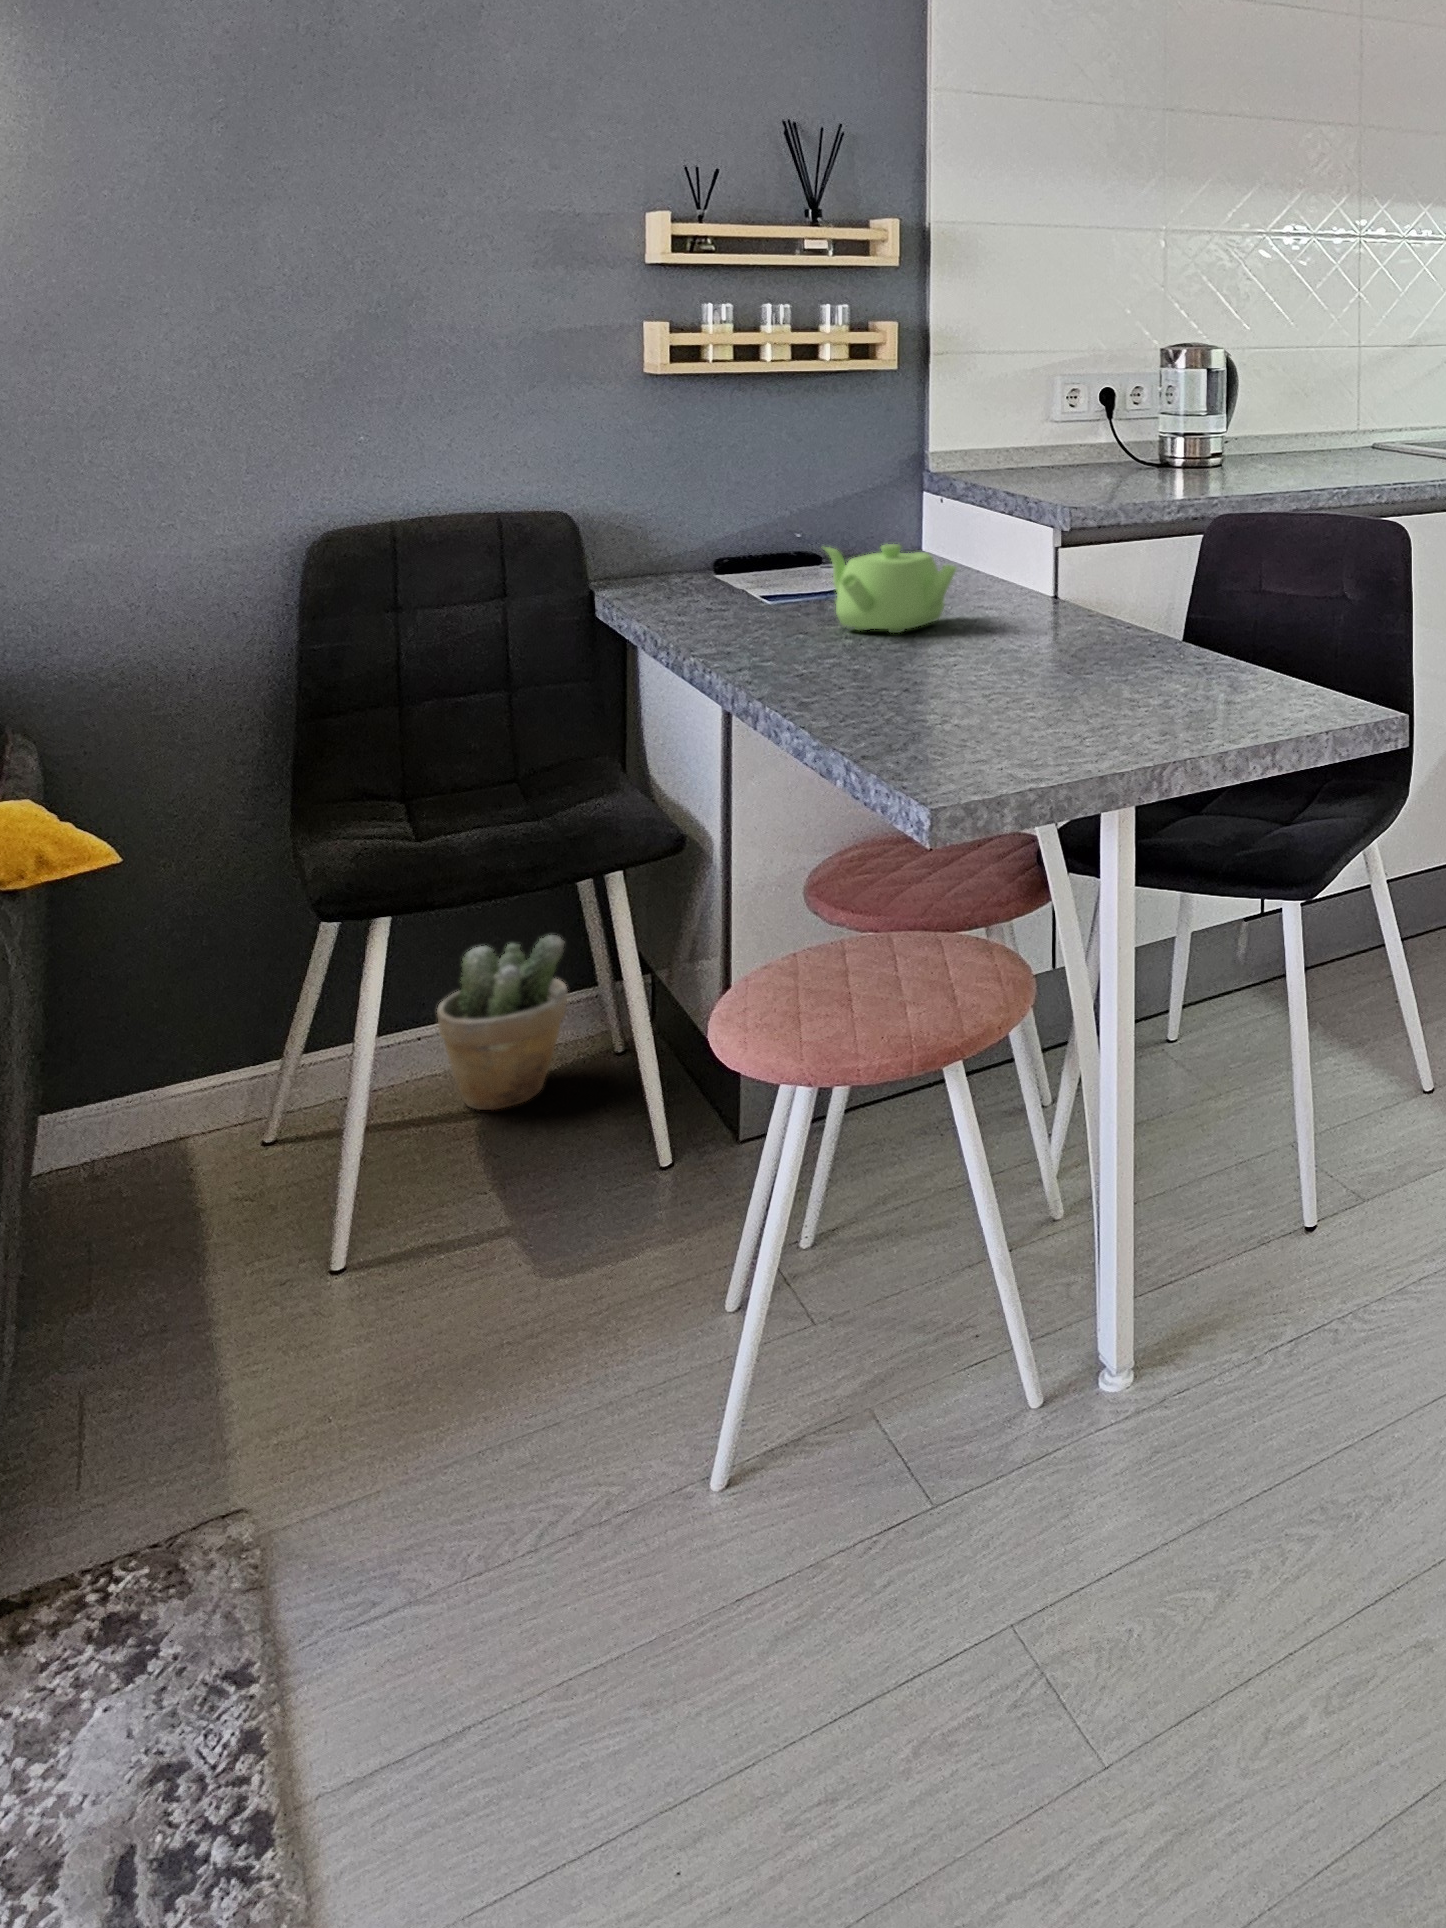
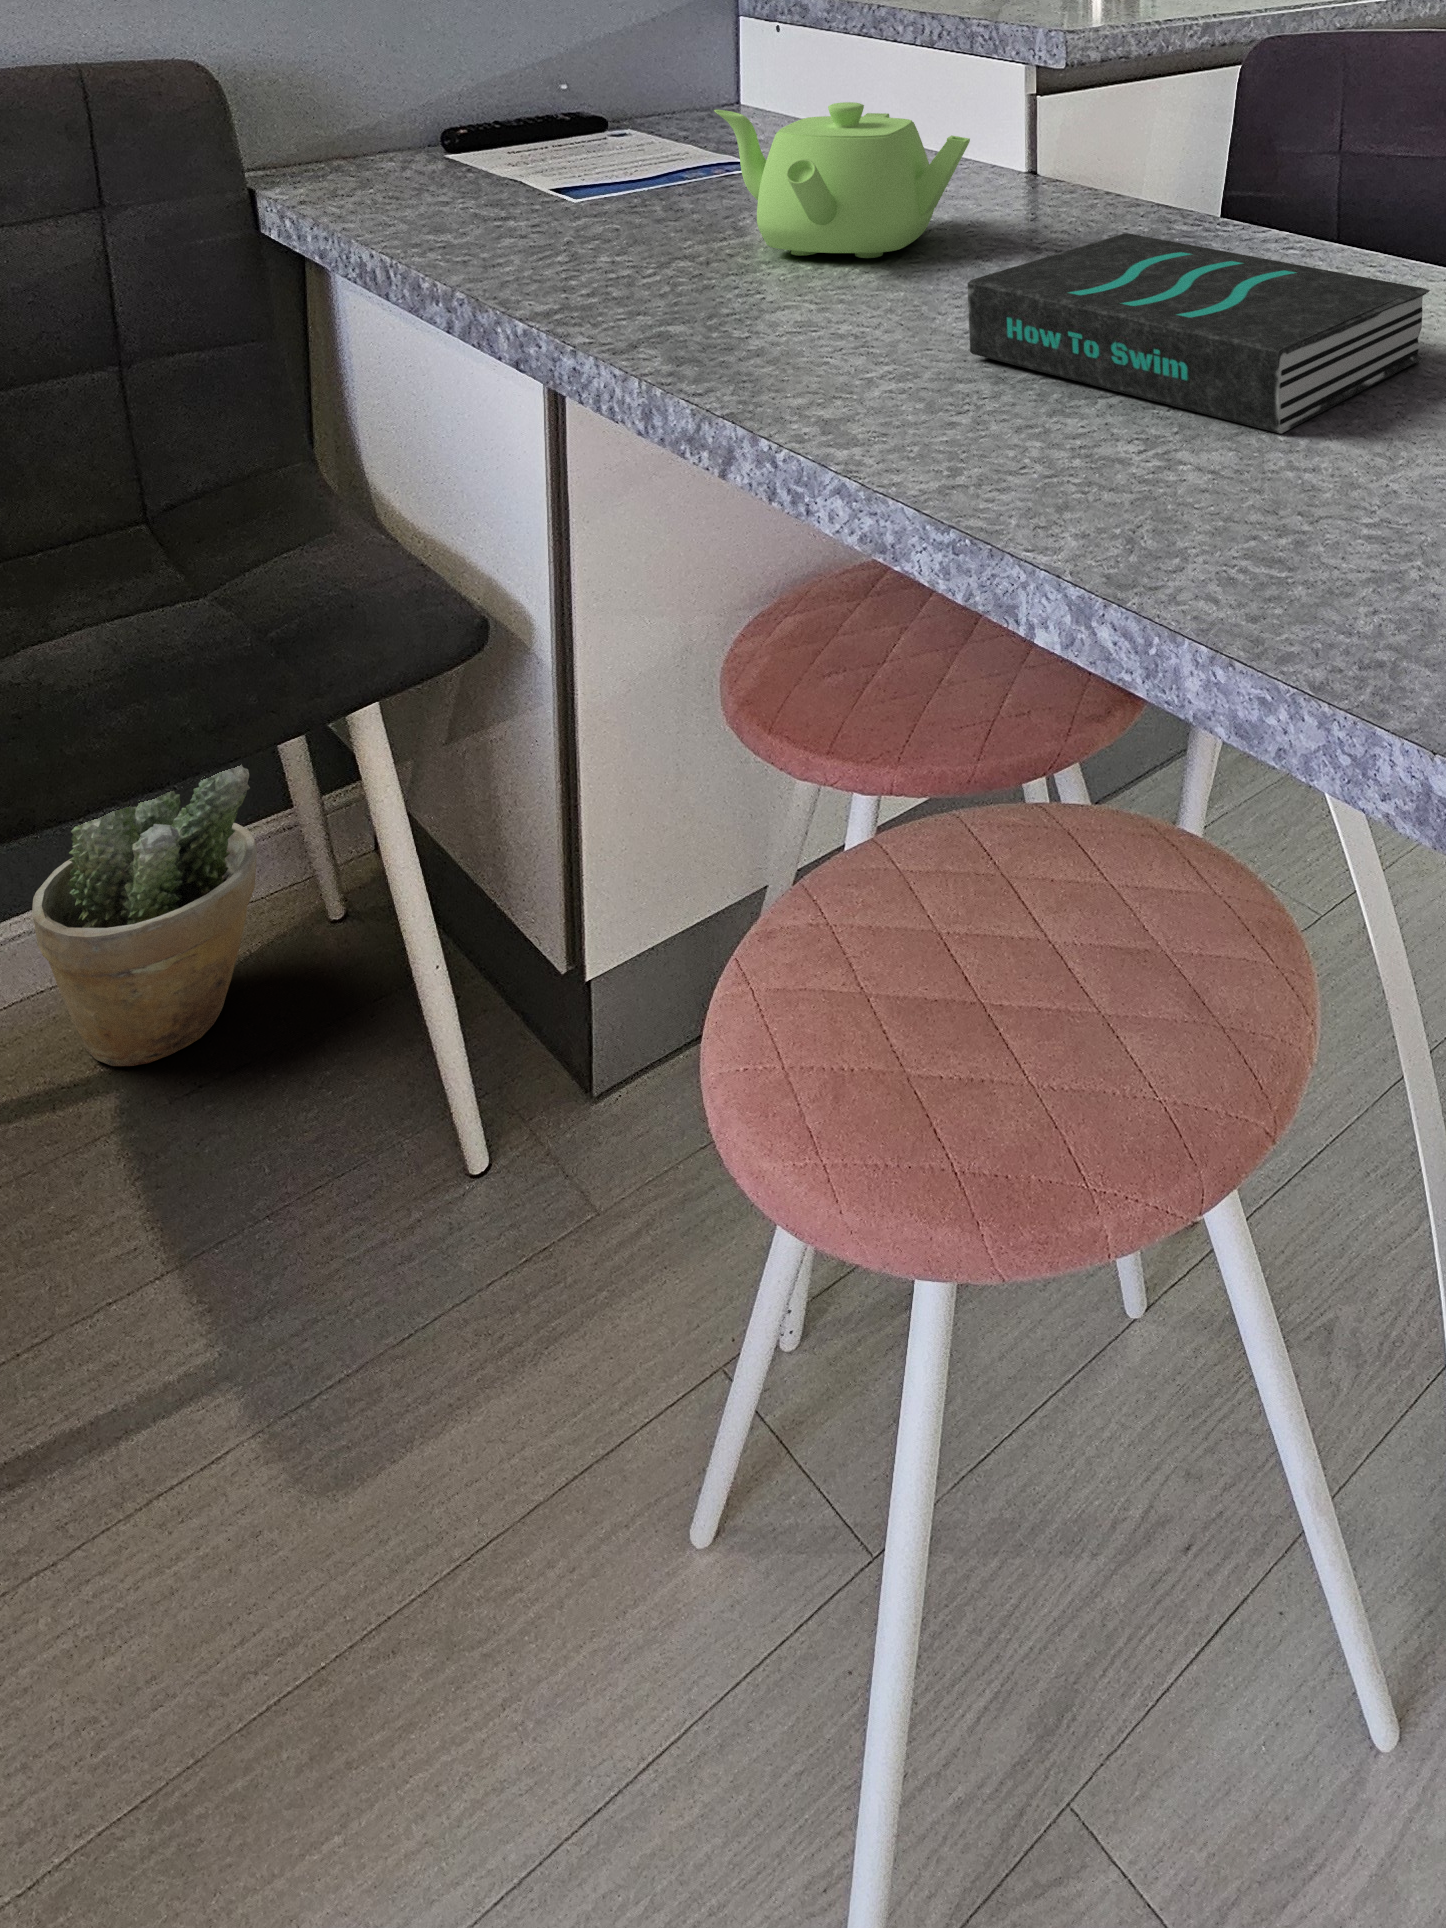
book: none [888,617,1115,705] -> present [968,233,1430,434]

